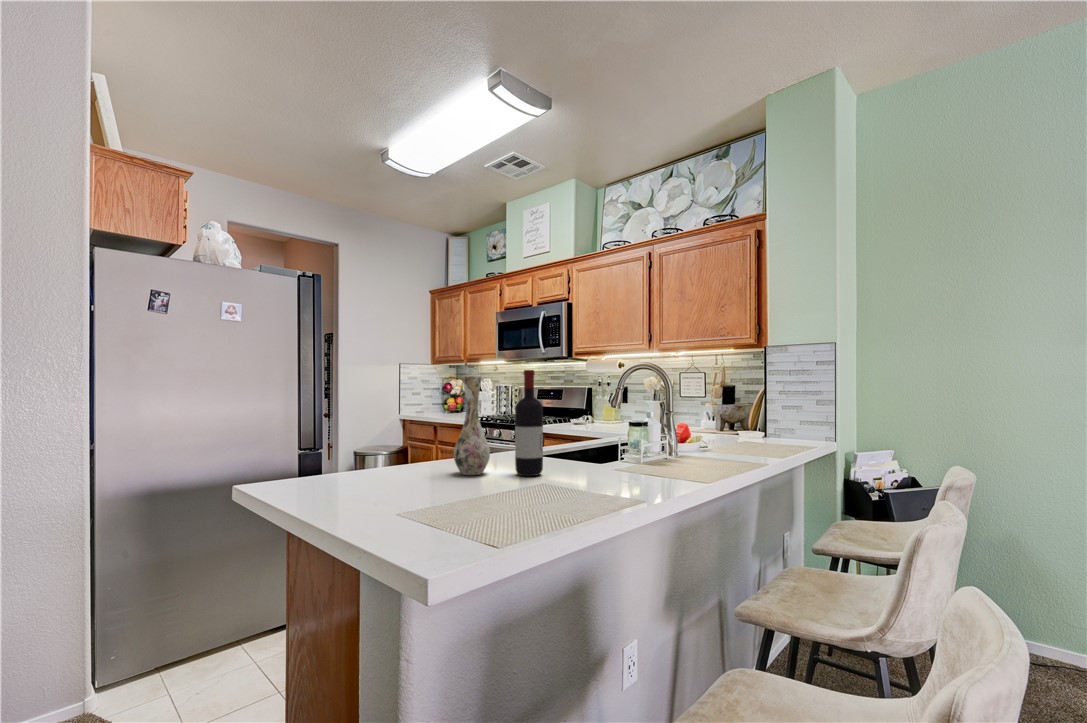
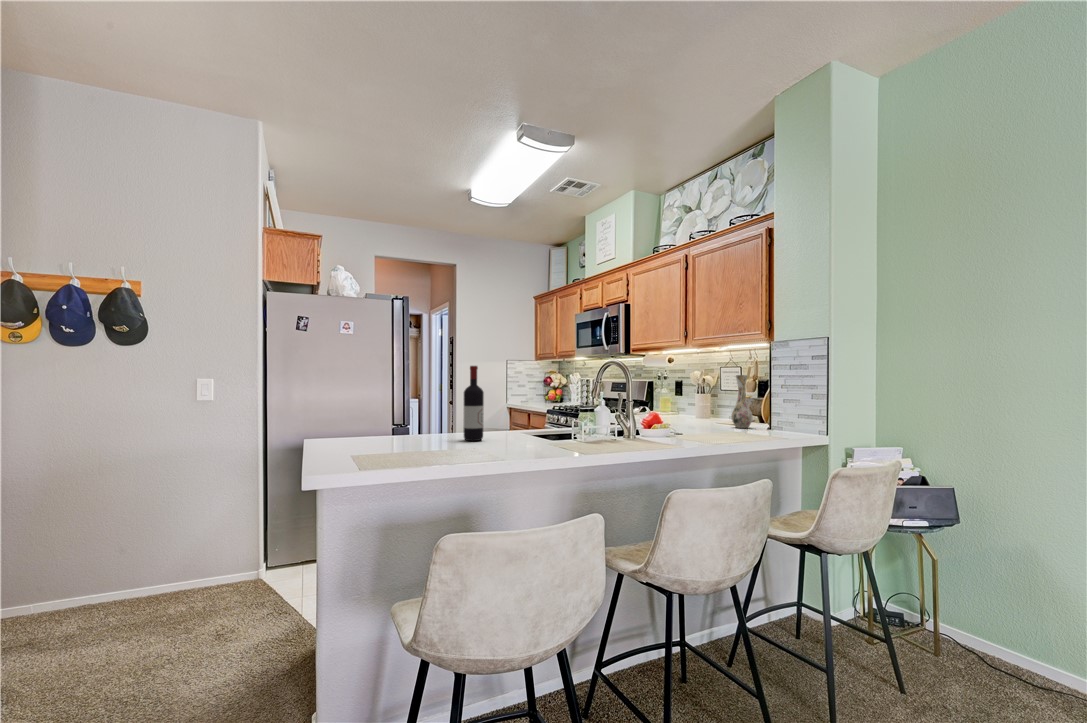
vase: present [453,376,490,475] -> present [731,375,753,428]

